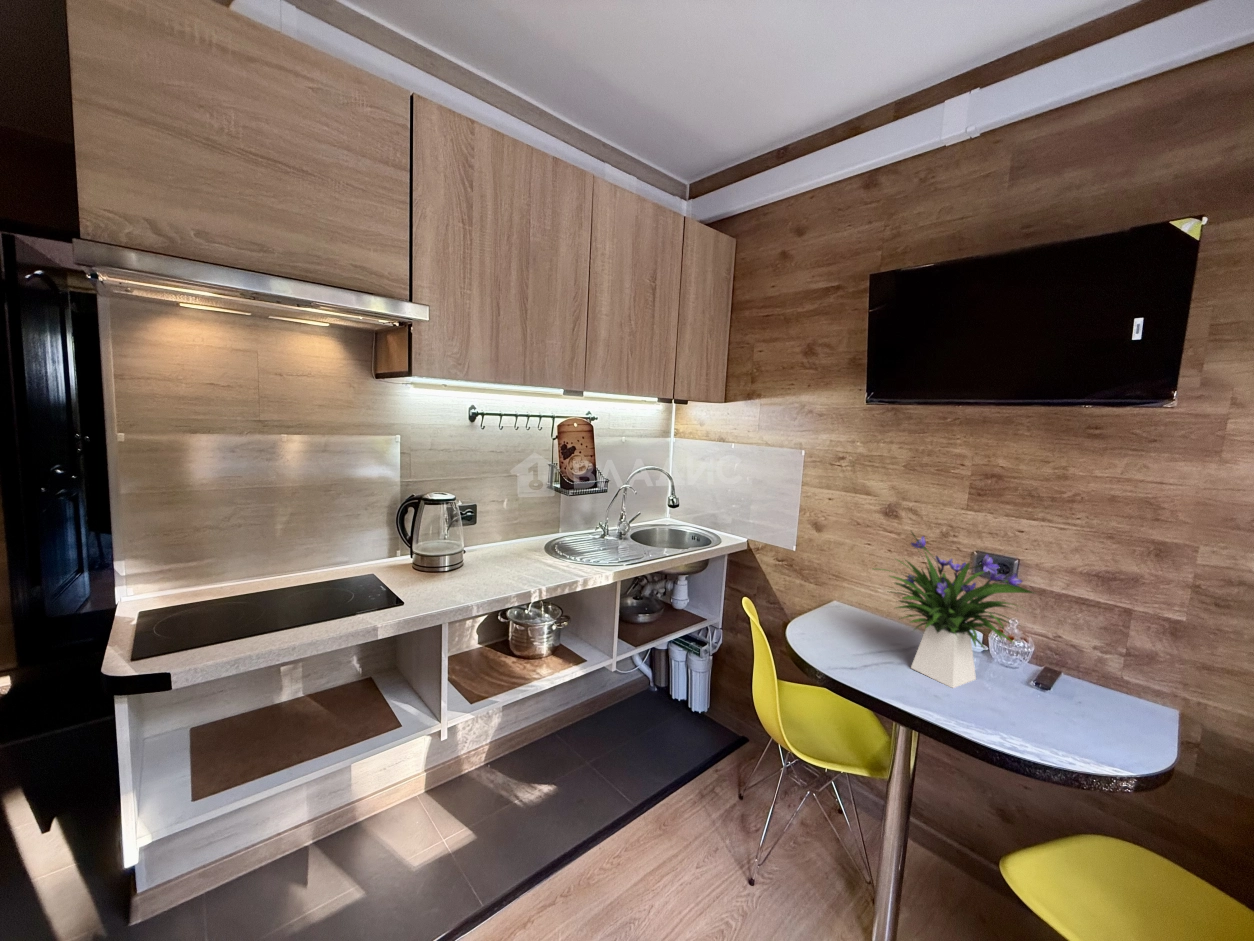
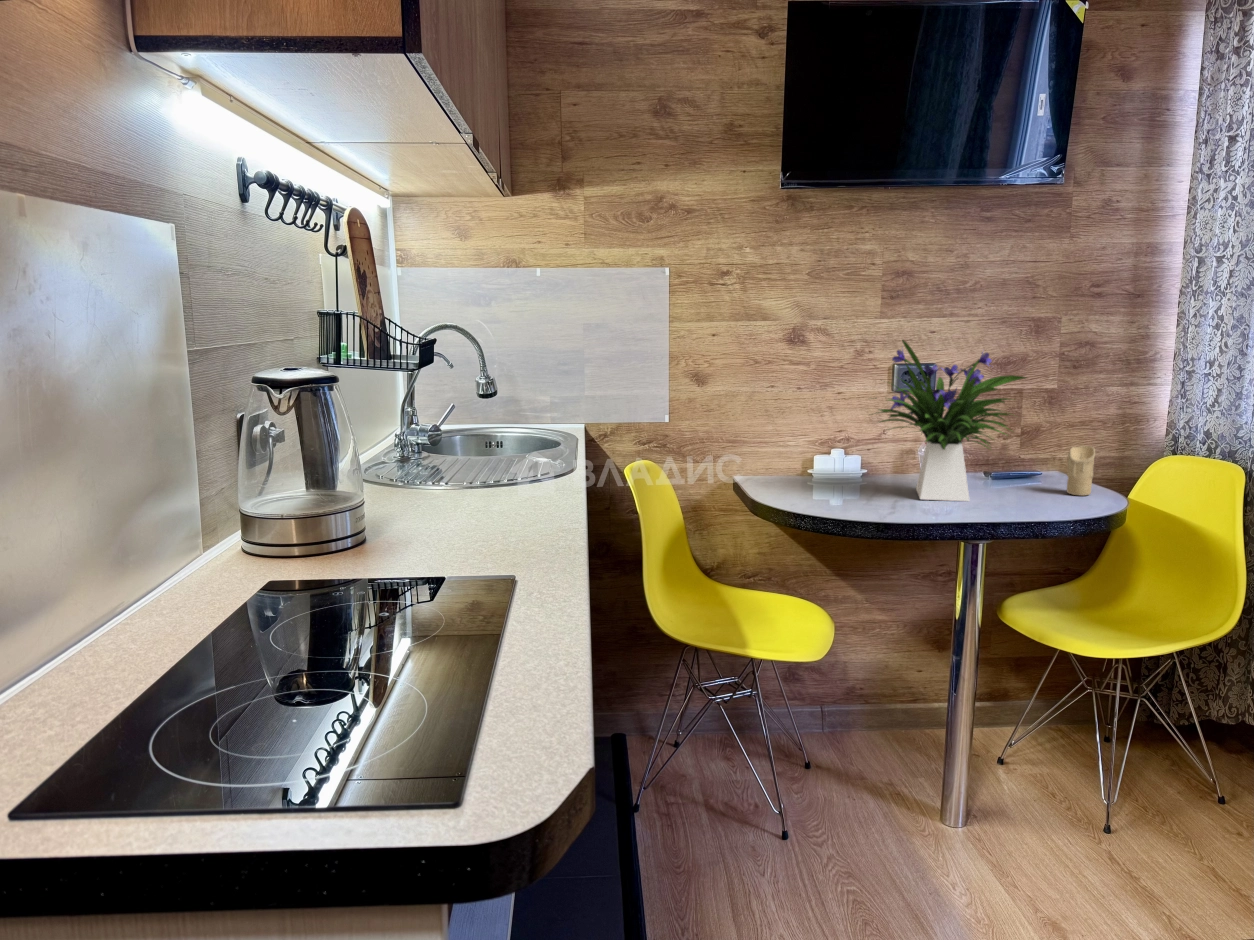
candle: none [1085,683,1125,741] -> present [1067,446,1095,496]

